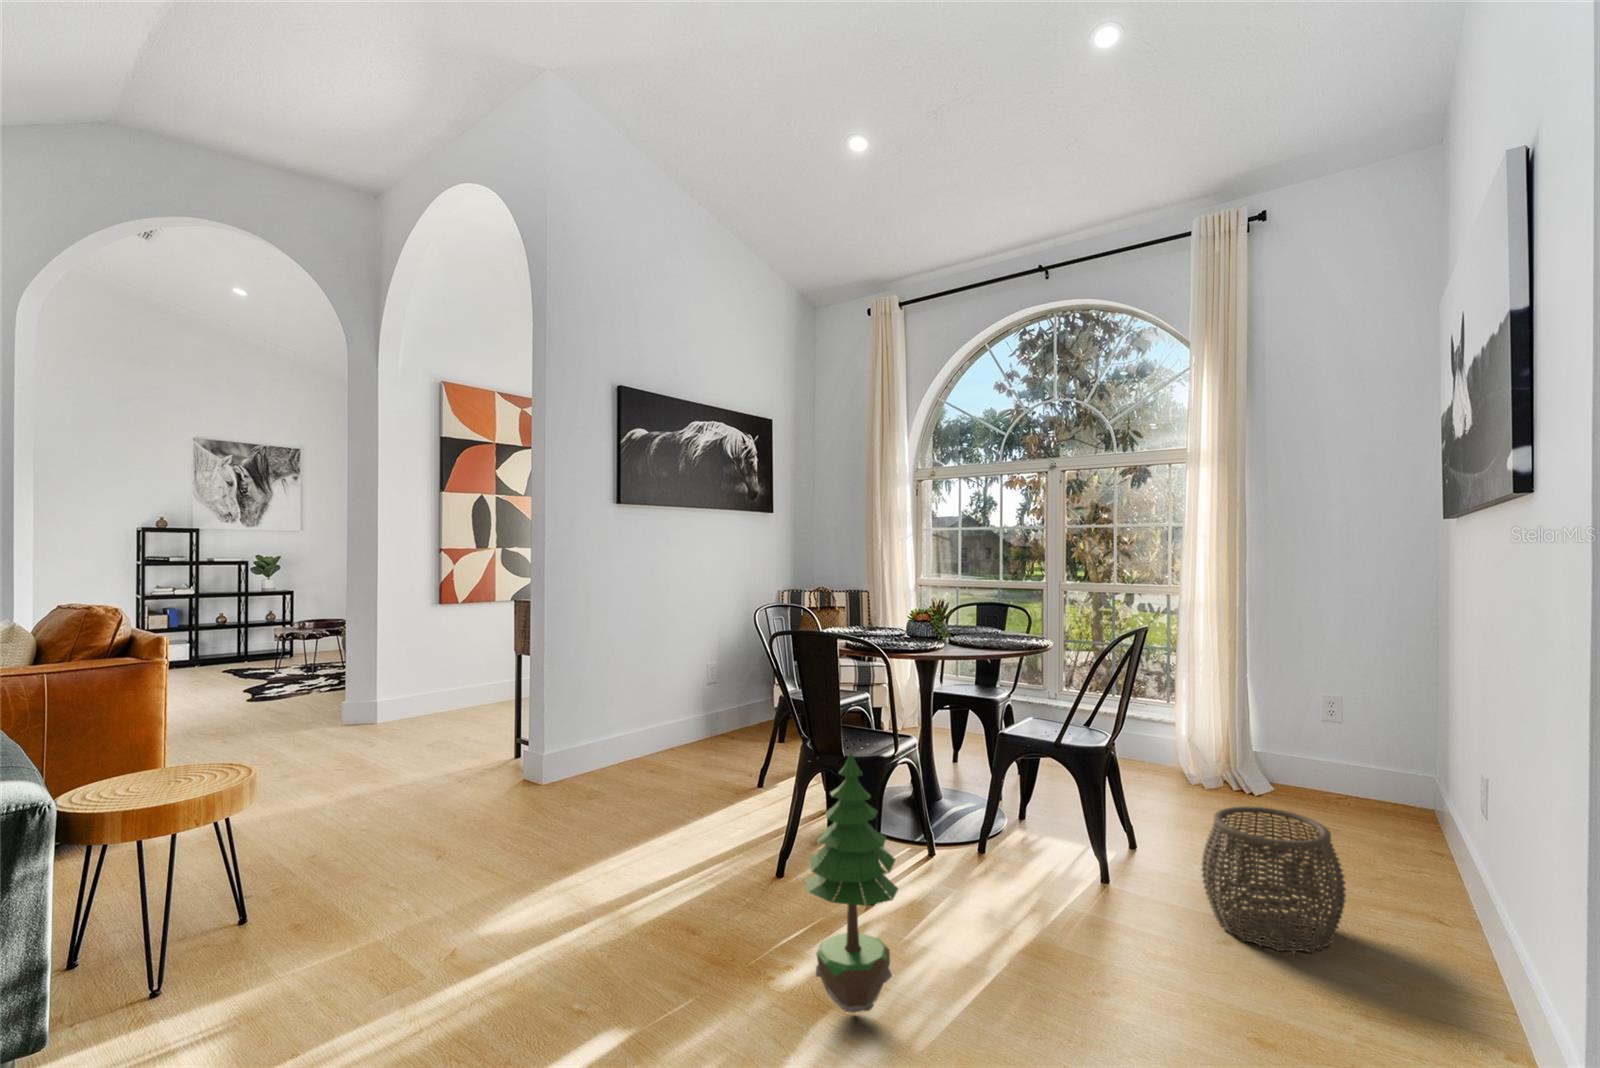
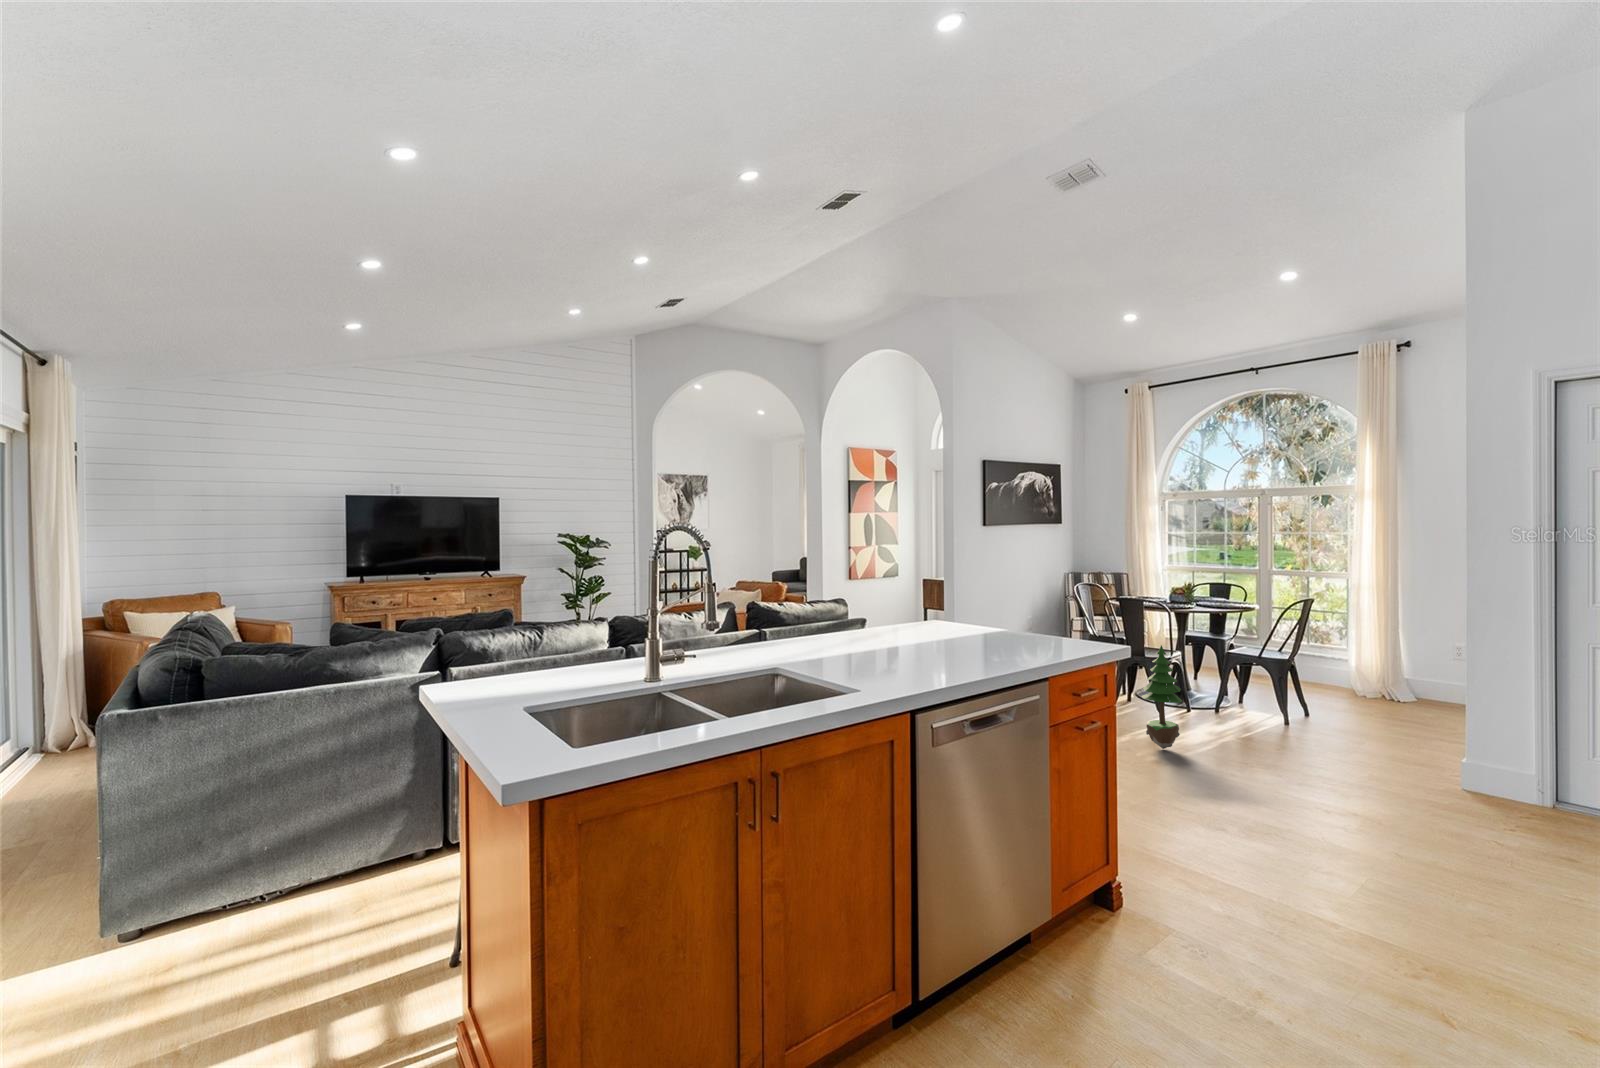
woven basket: present [1201,806,1346,953] -> none [1334,686,1409,749]

